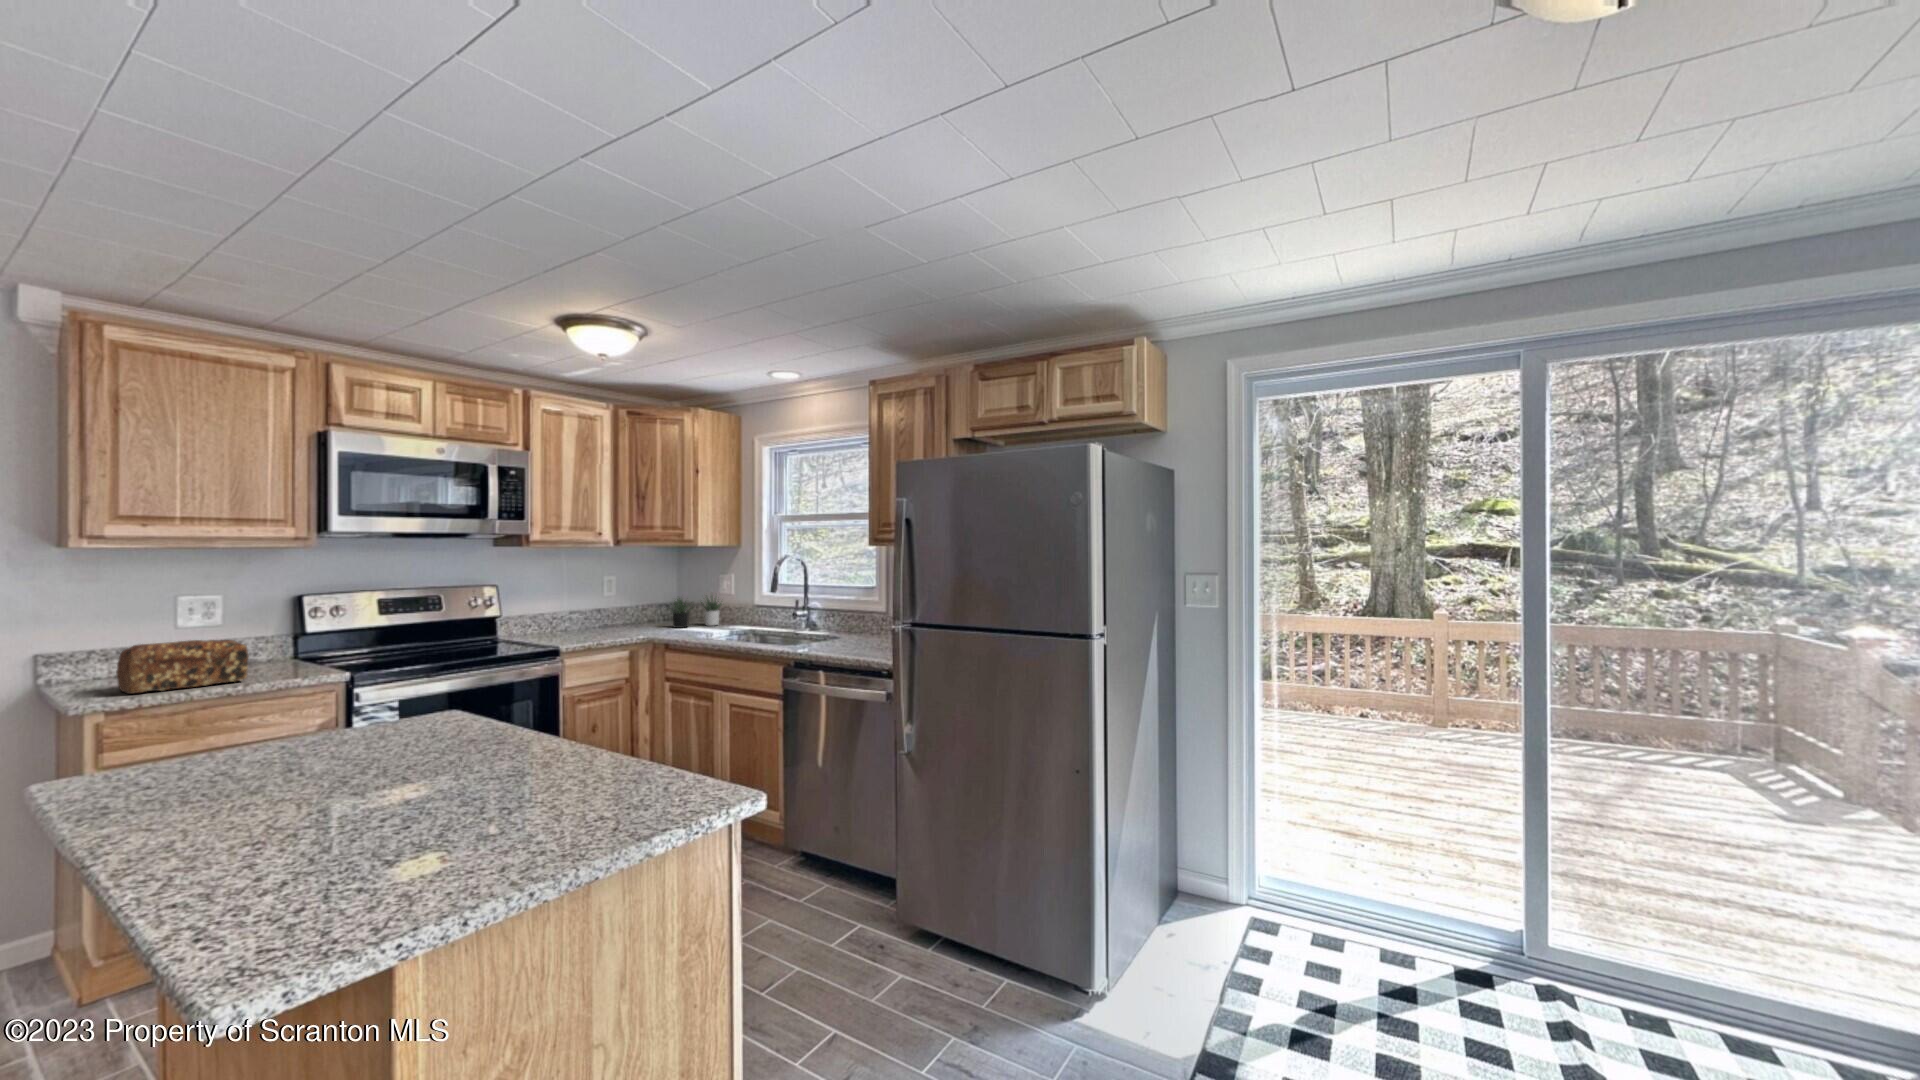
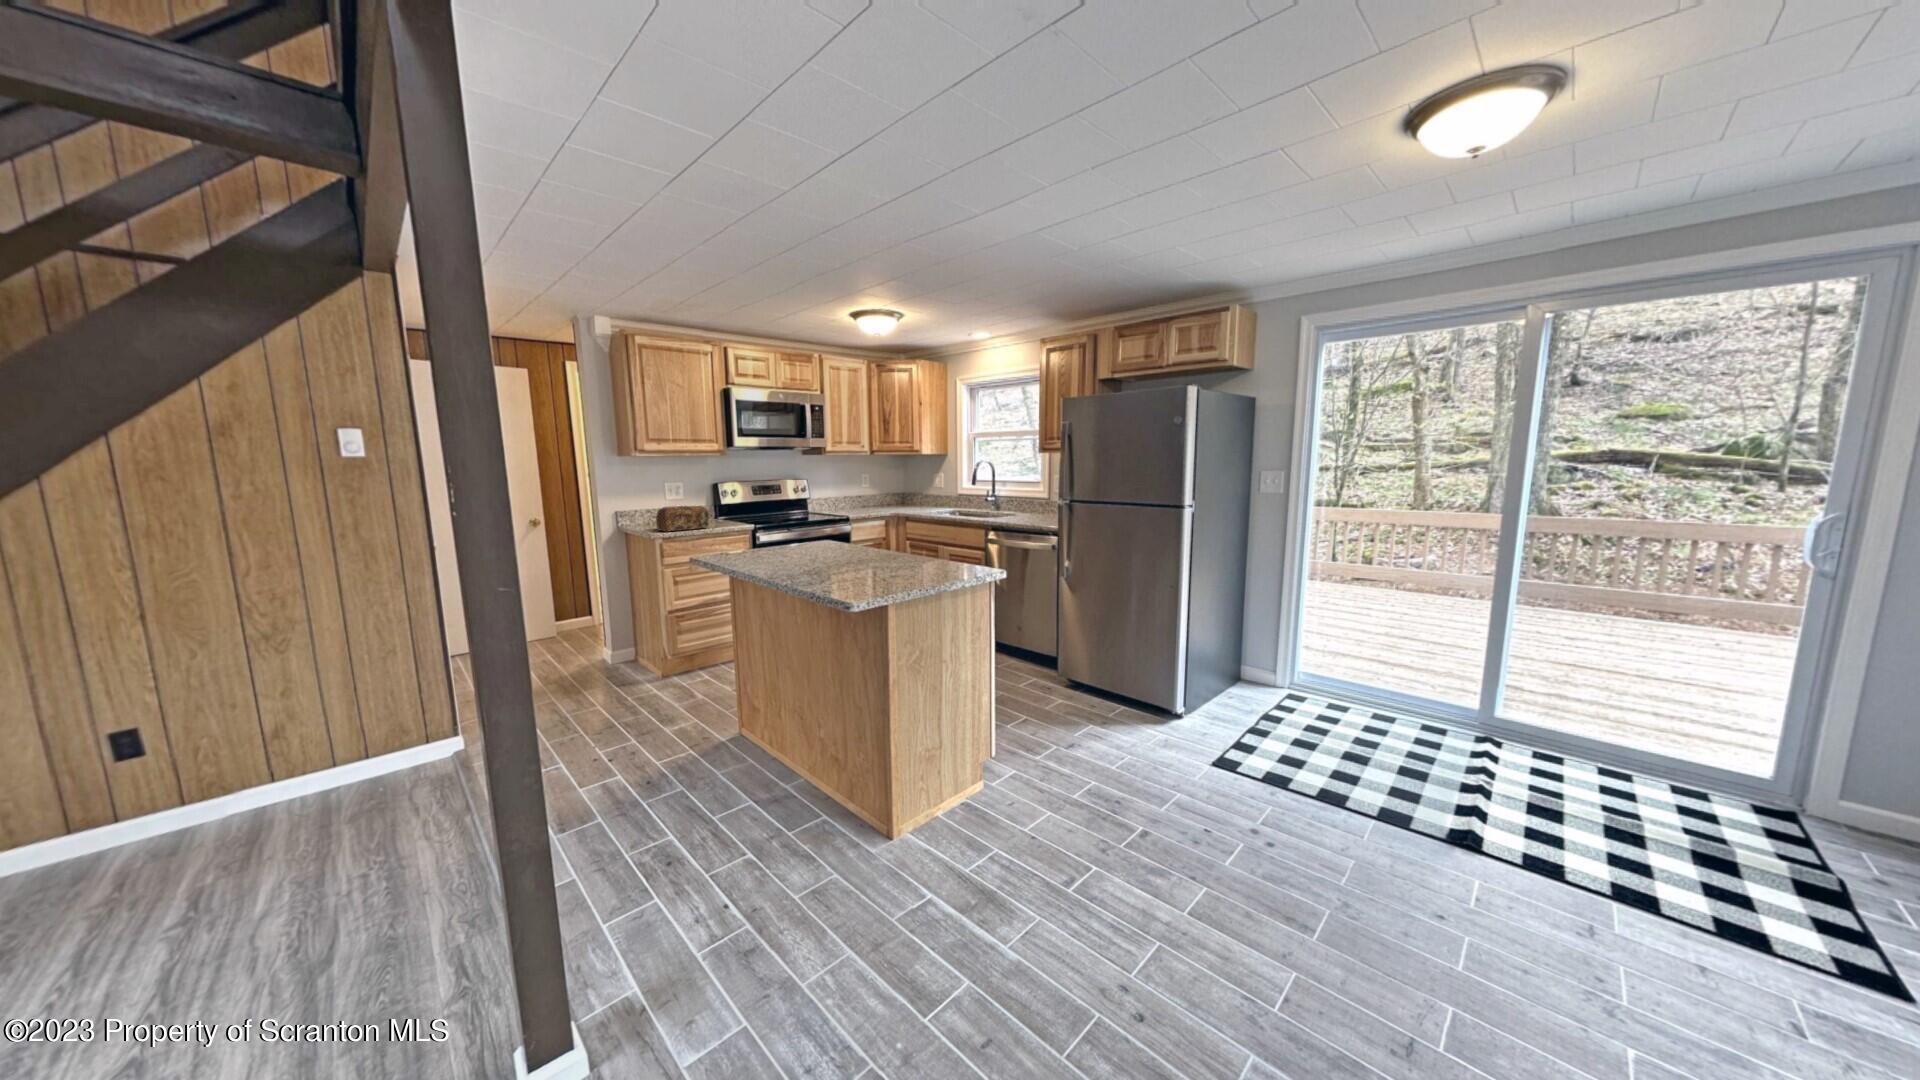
succulent plant: present [671,596,722,628] -> none [902,484,941,508]

